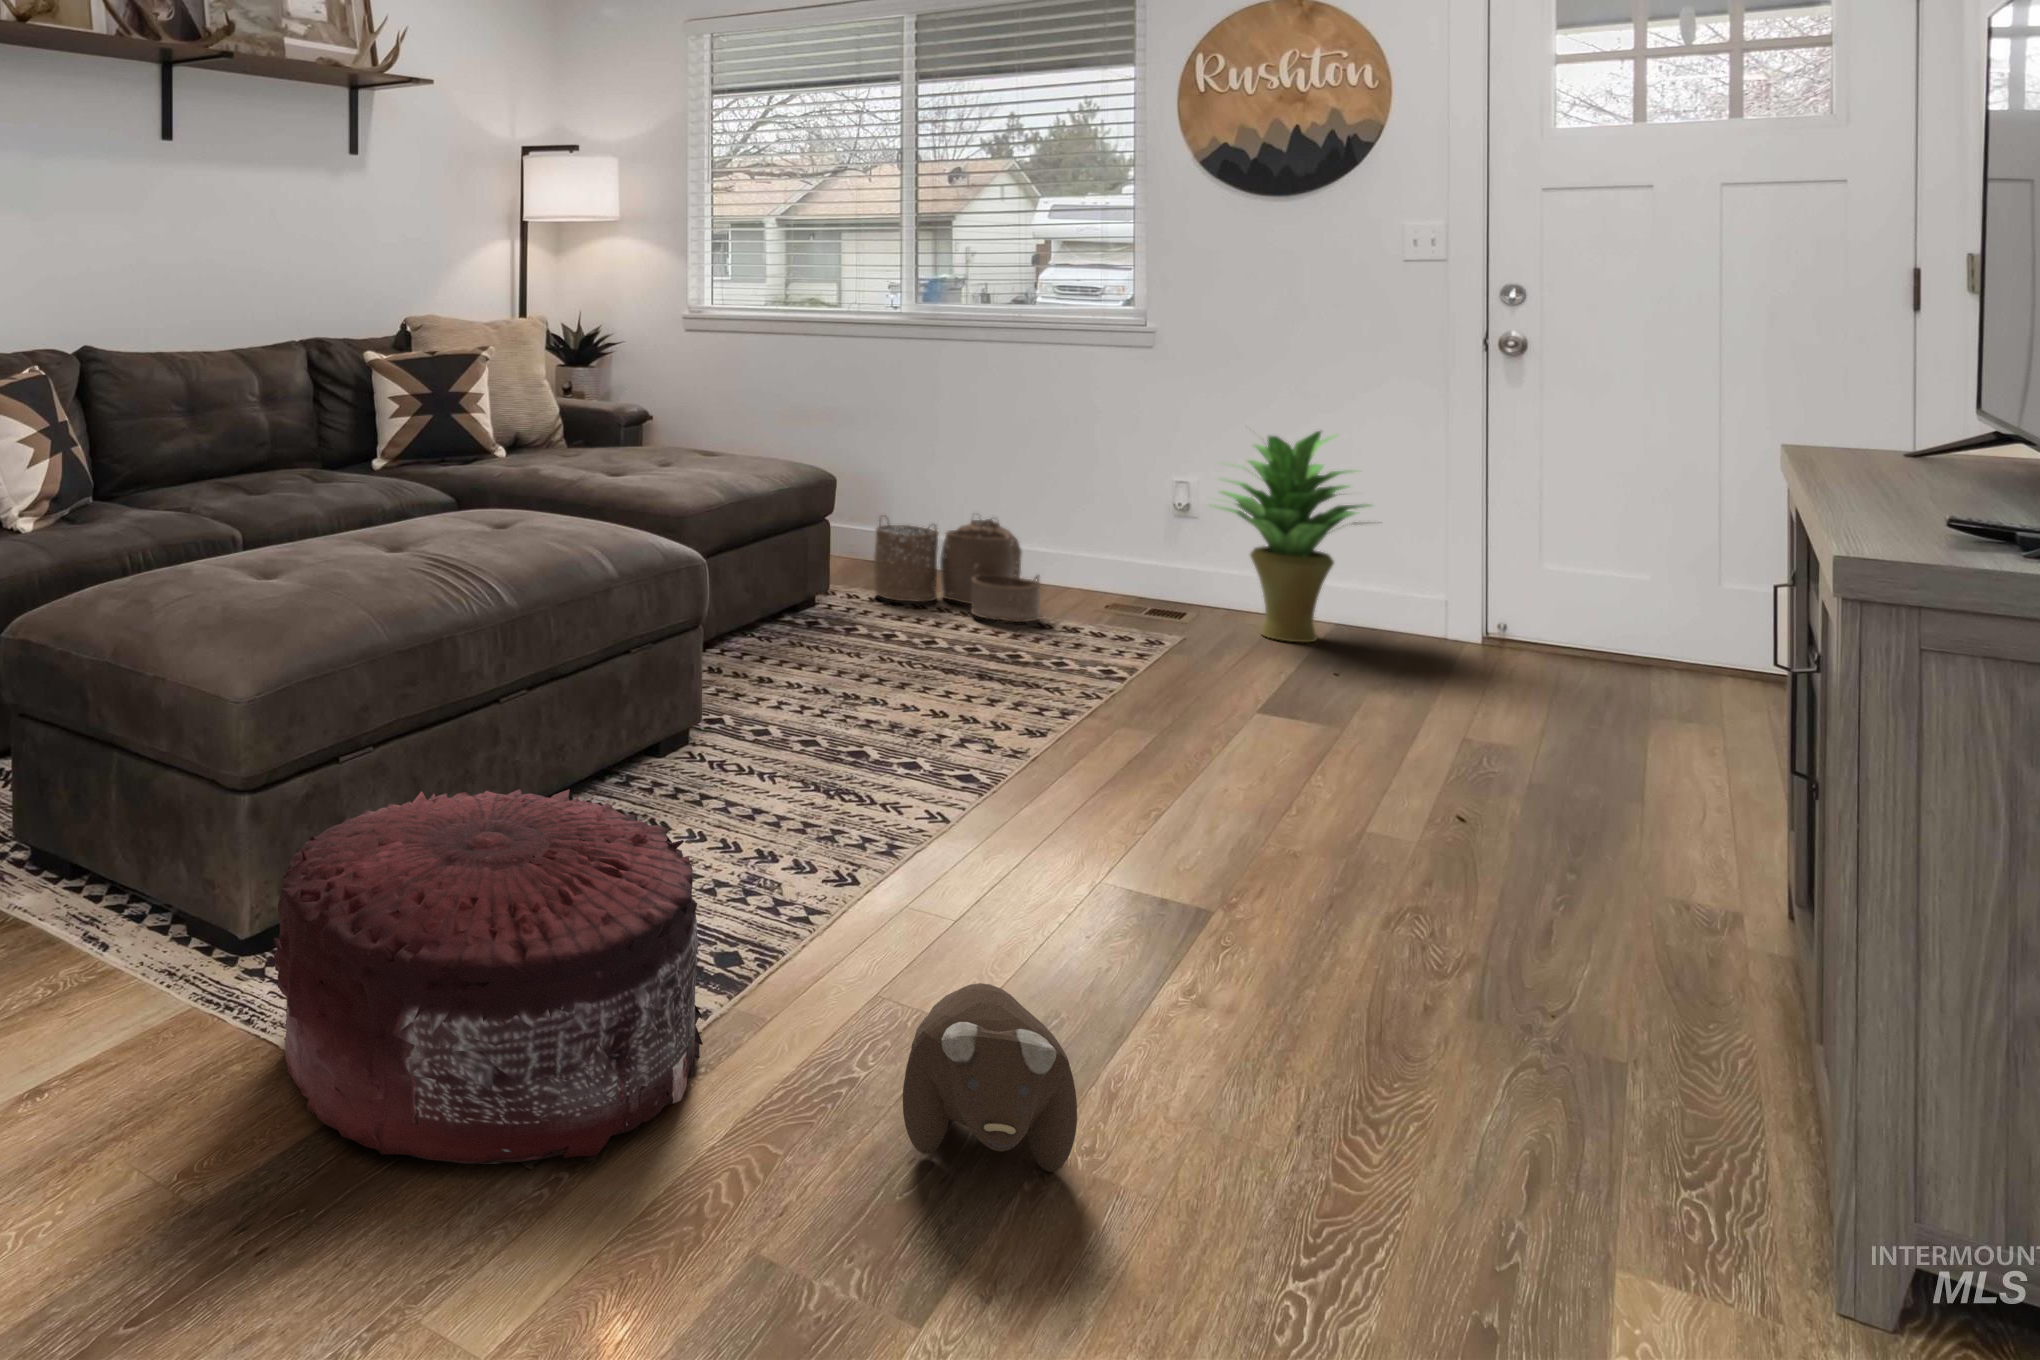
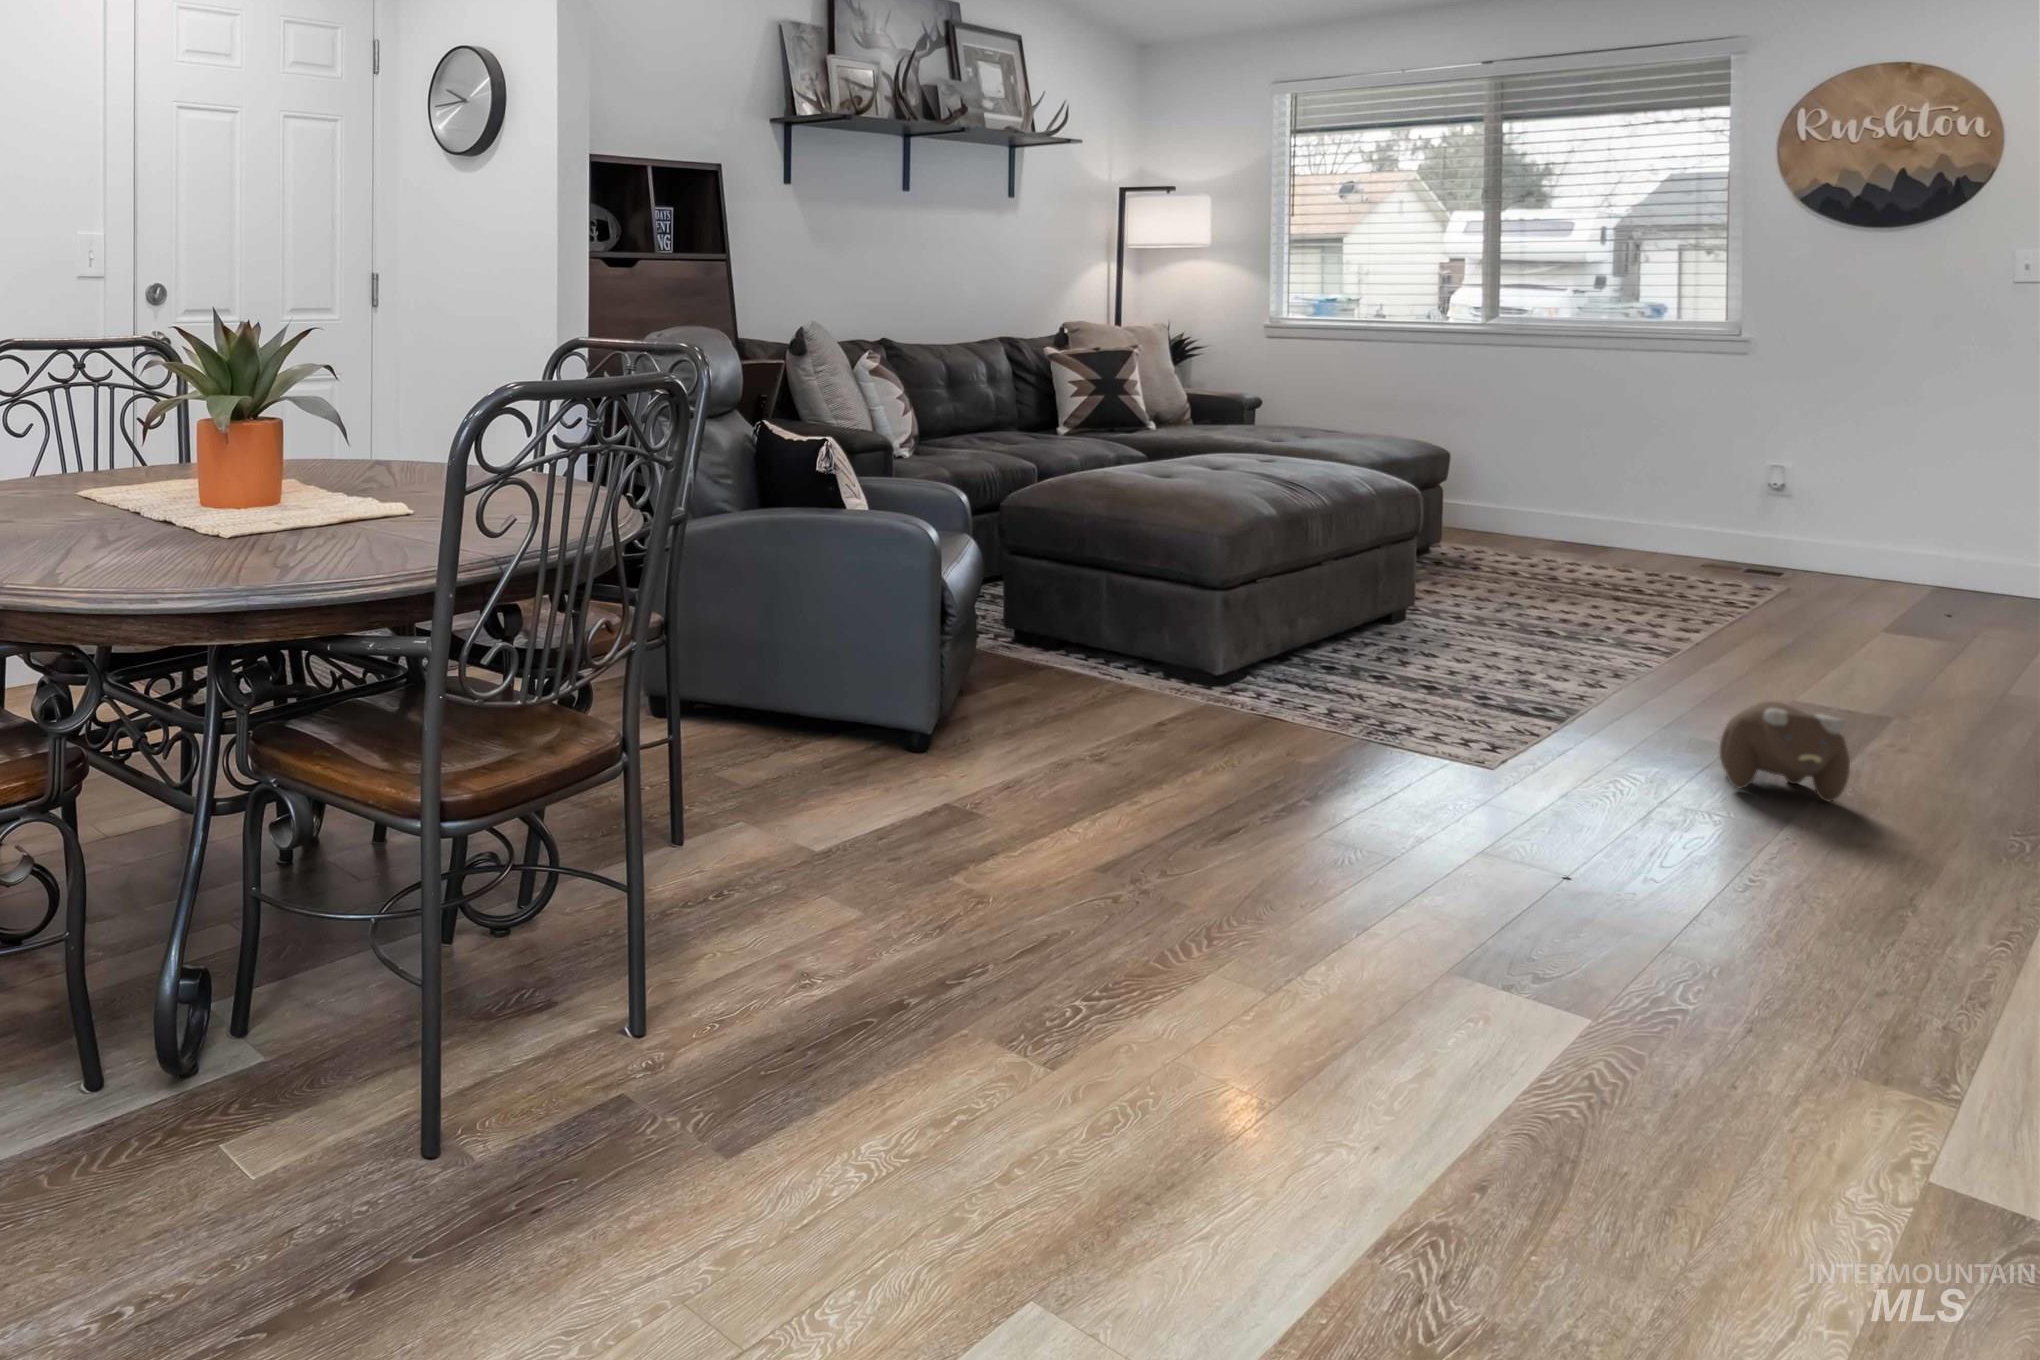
potted plant: present [1217,431,1381,642] -> none [1808,418,1993,596]
woven basket: present [874,513,1040,622] -> none [1475,485,1644,570]
pouf: present [274,789,703,1164] -> none [1281,596,1566,768]

